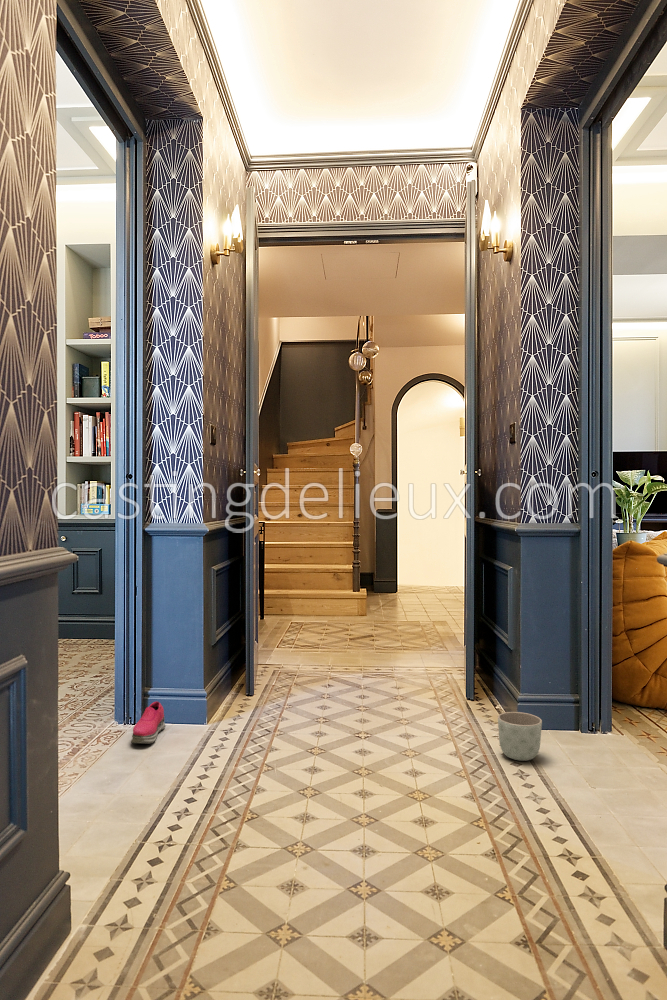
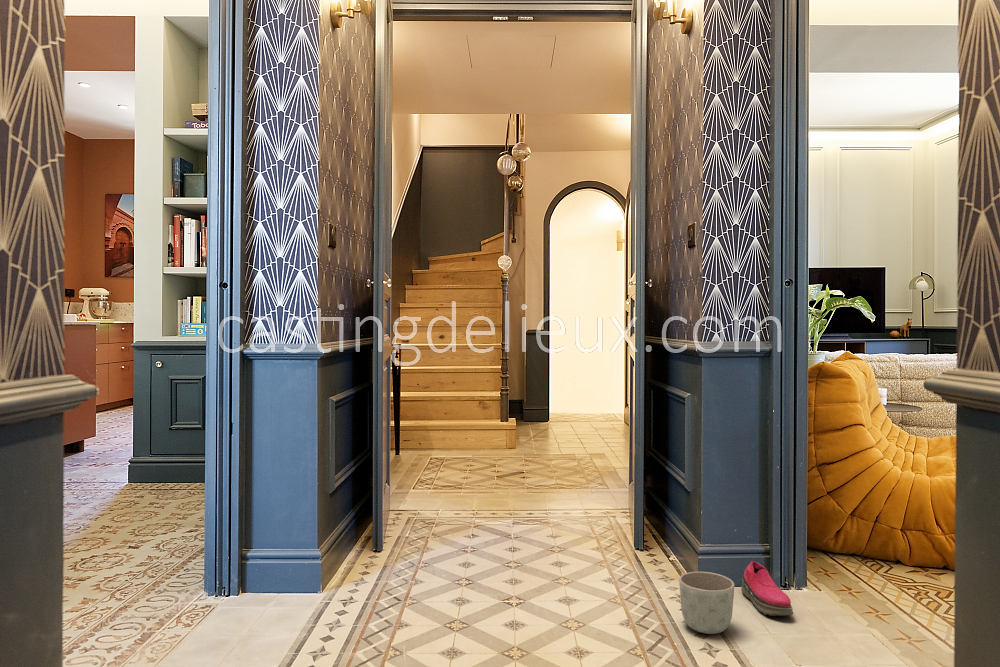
shoe: present [131,701,165,744] -> present [741,561,793,616]

